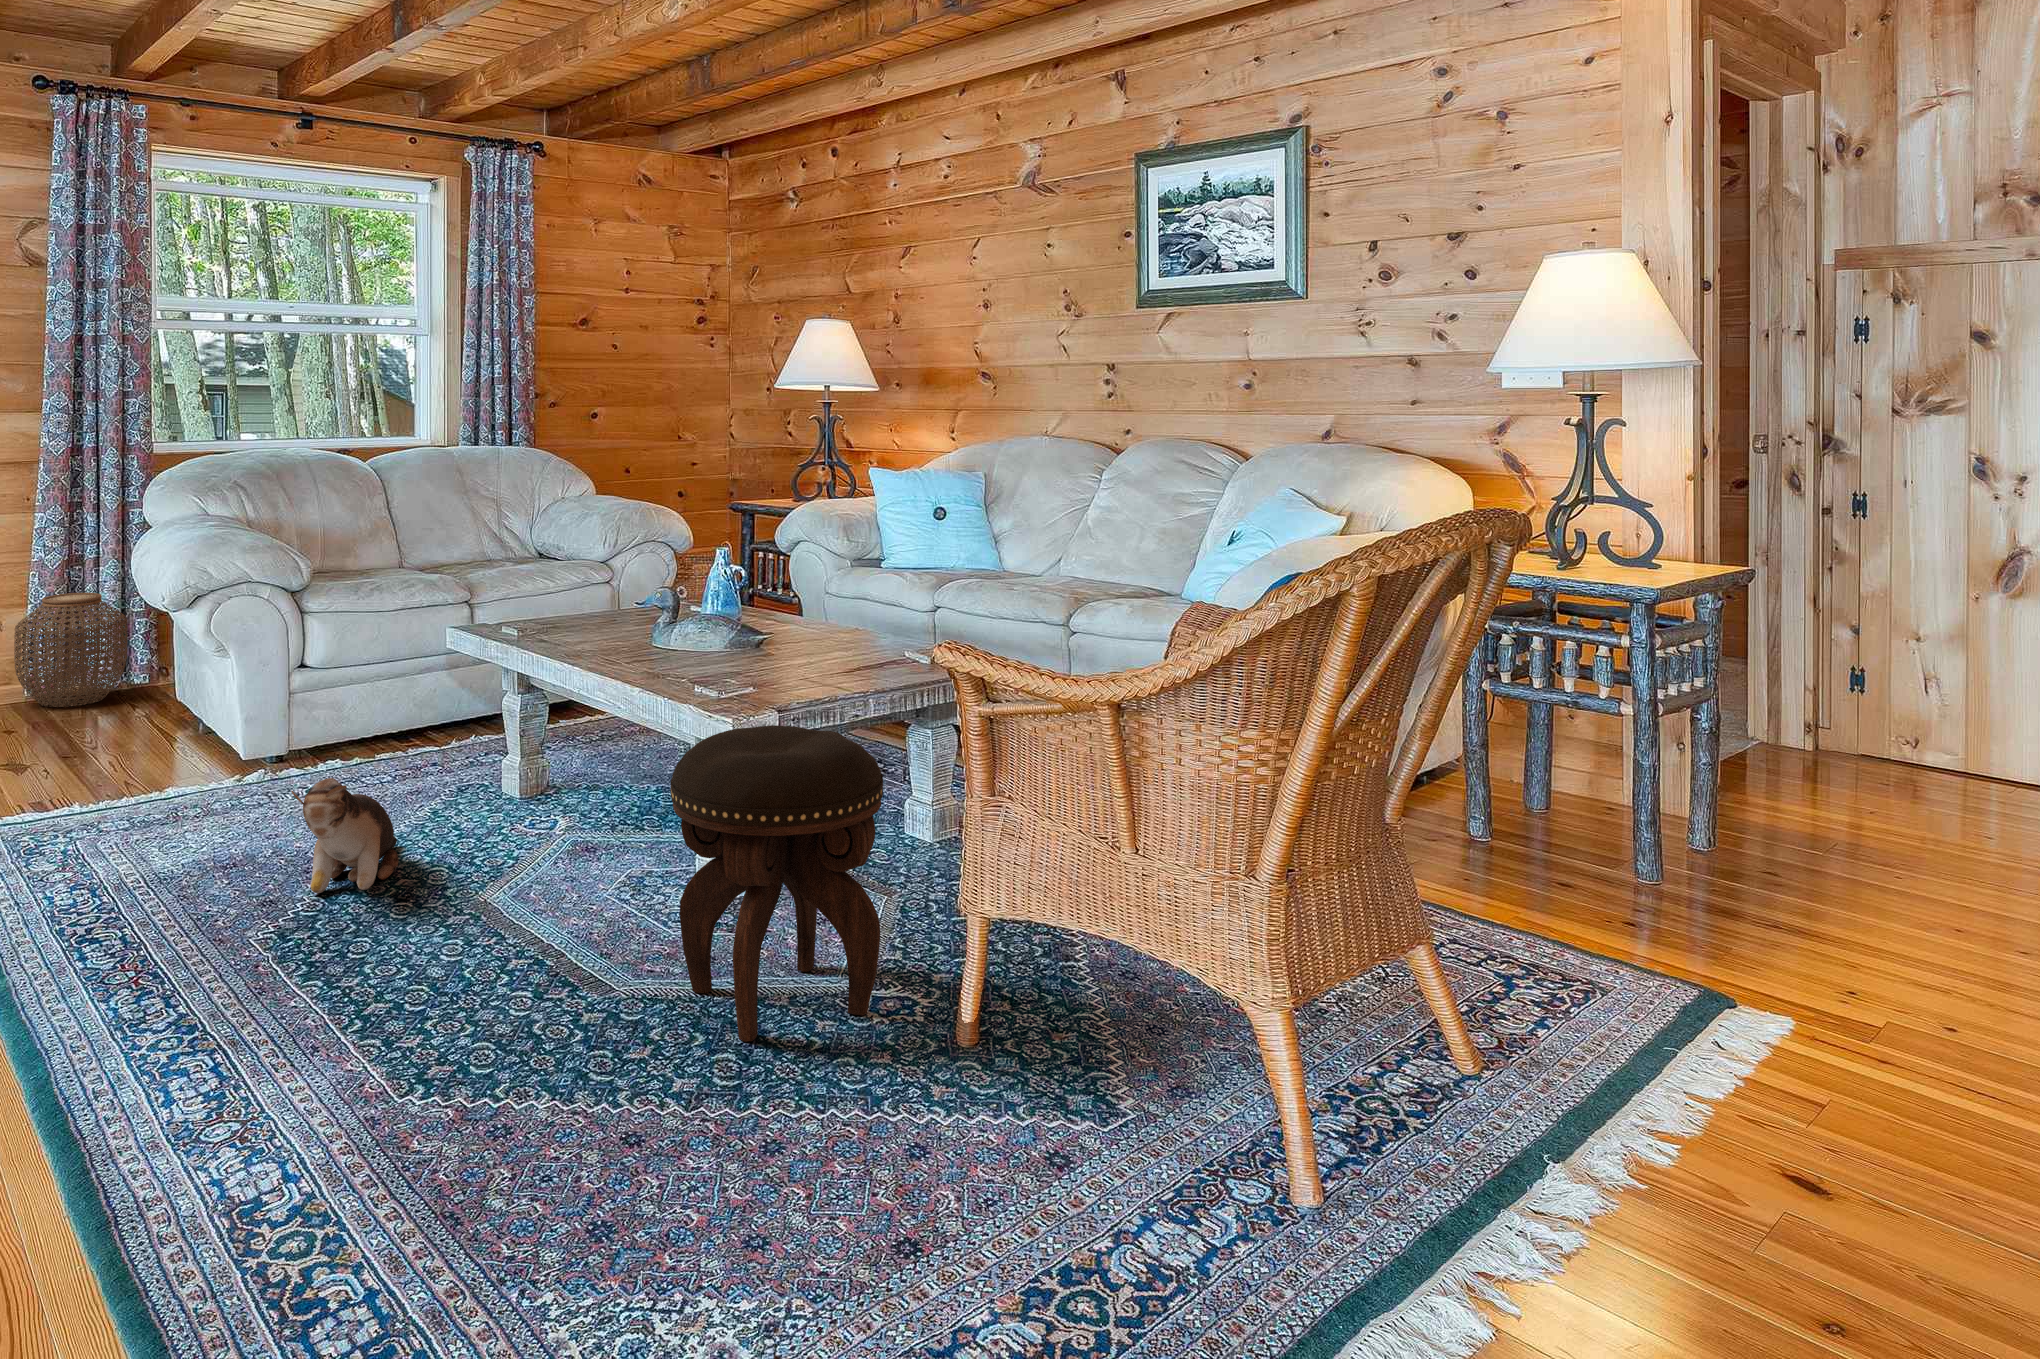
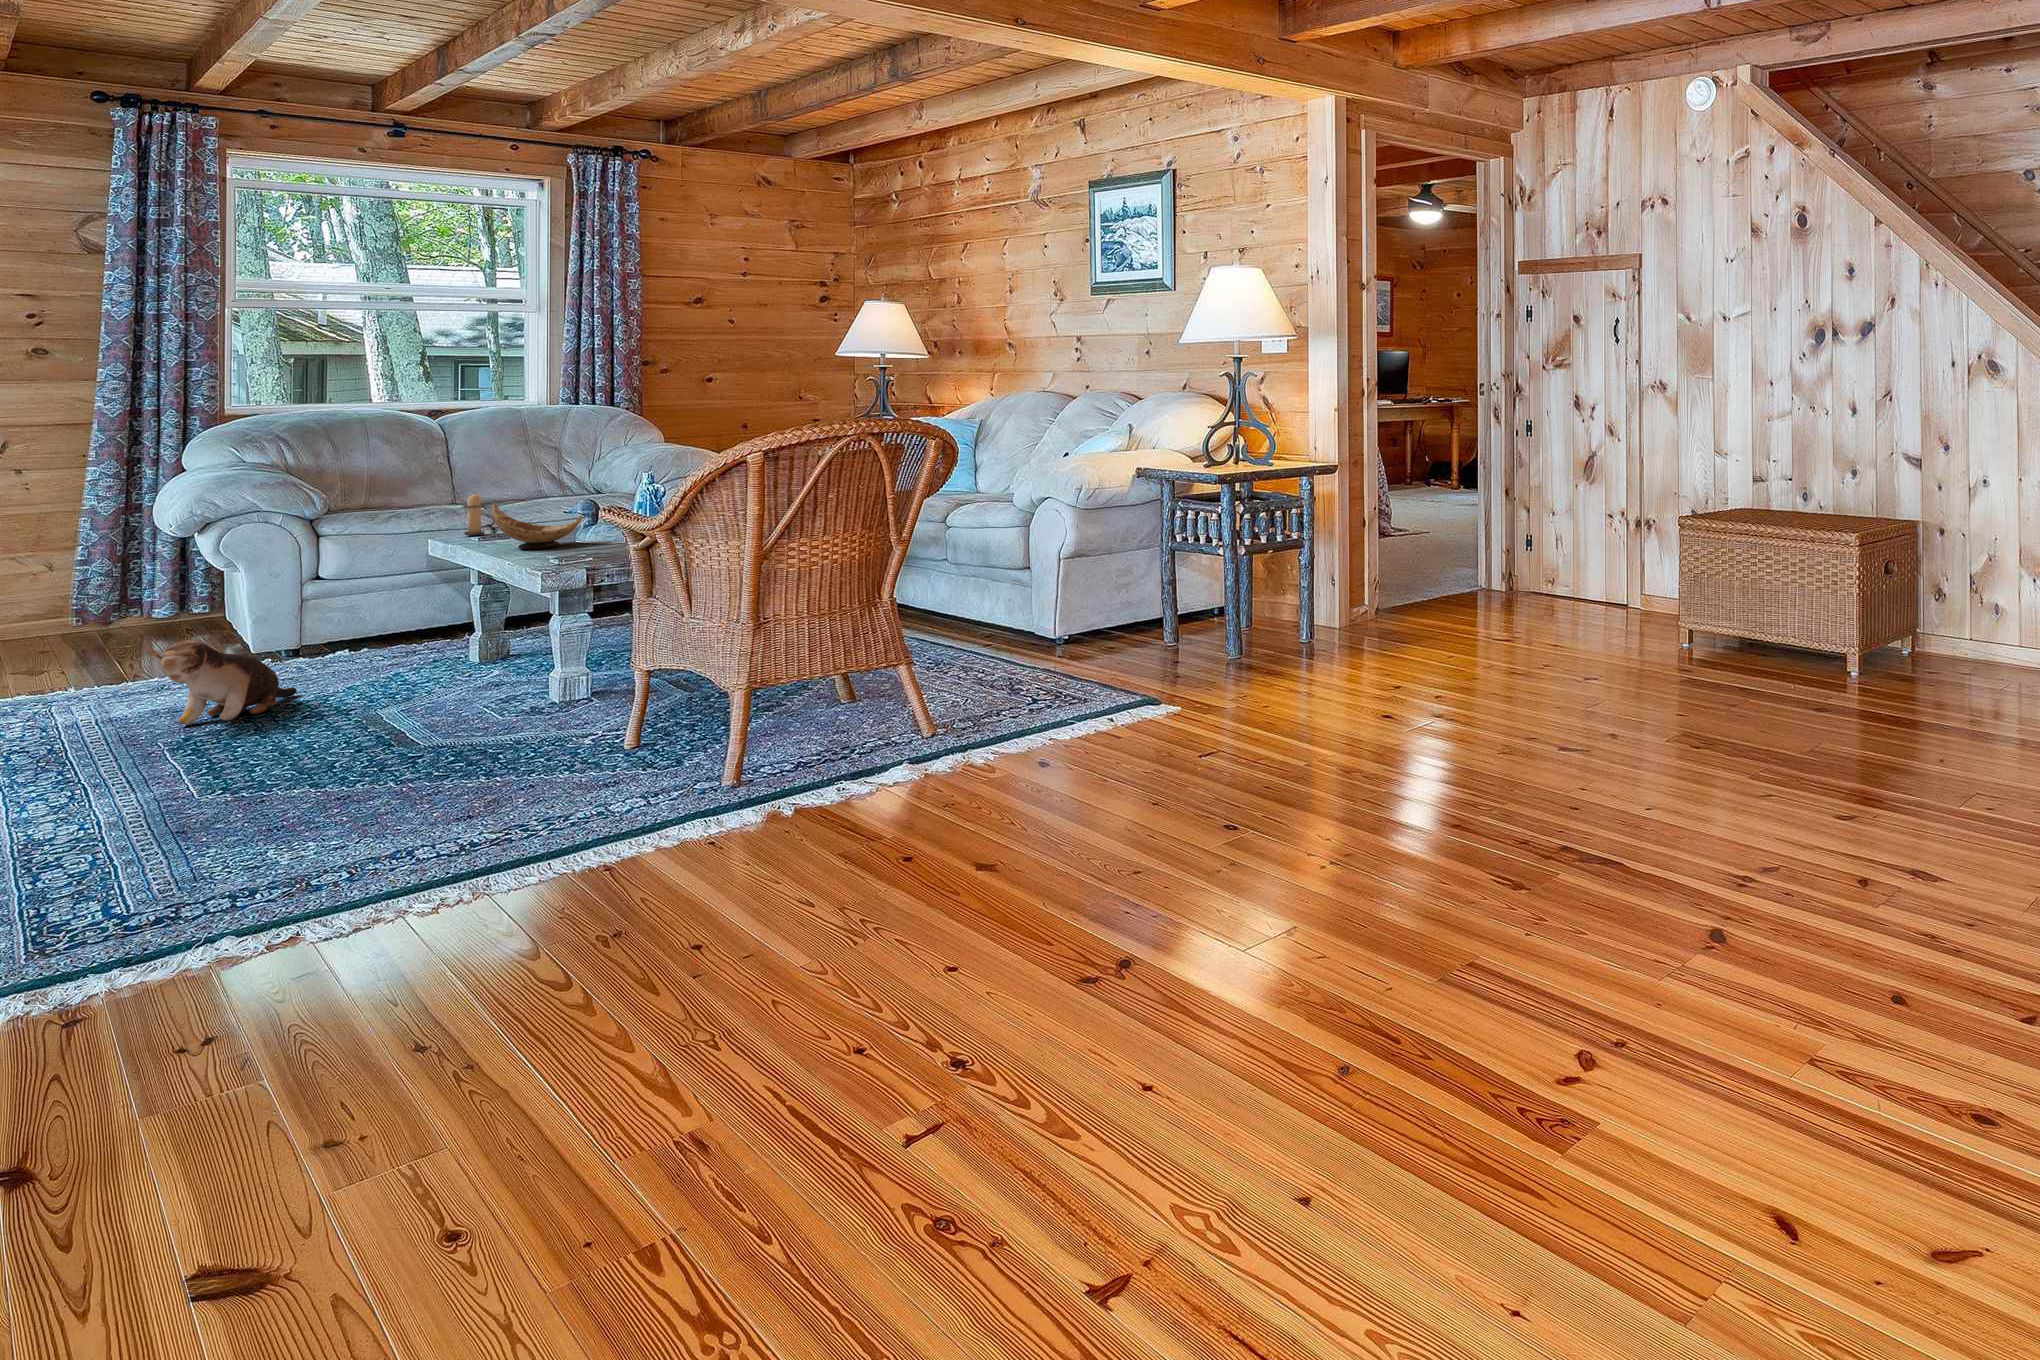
candle: none [536,571,565,631] -> present [463,494,485,535]
woven basket: present [14,593,127,707] -> none [58,530,183,624]
decorative bowl: none [631,595,728,660] -> present [492,503,582,549]
footstool: present [670,725,883,1042] -> none [374,579,559,778]

